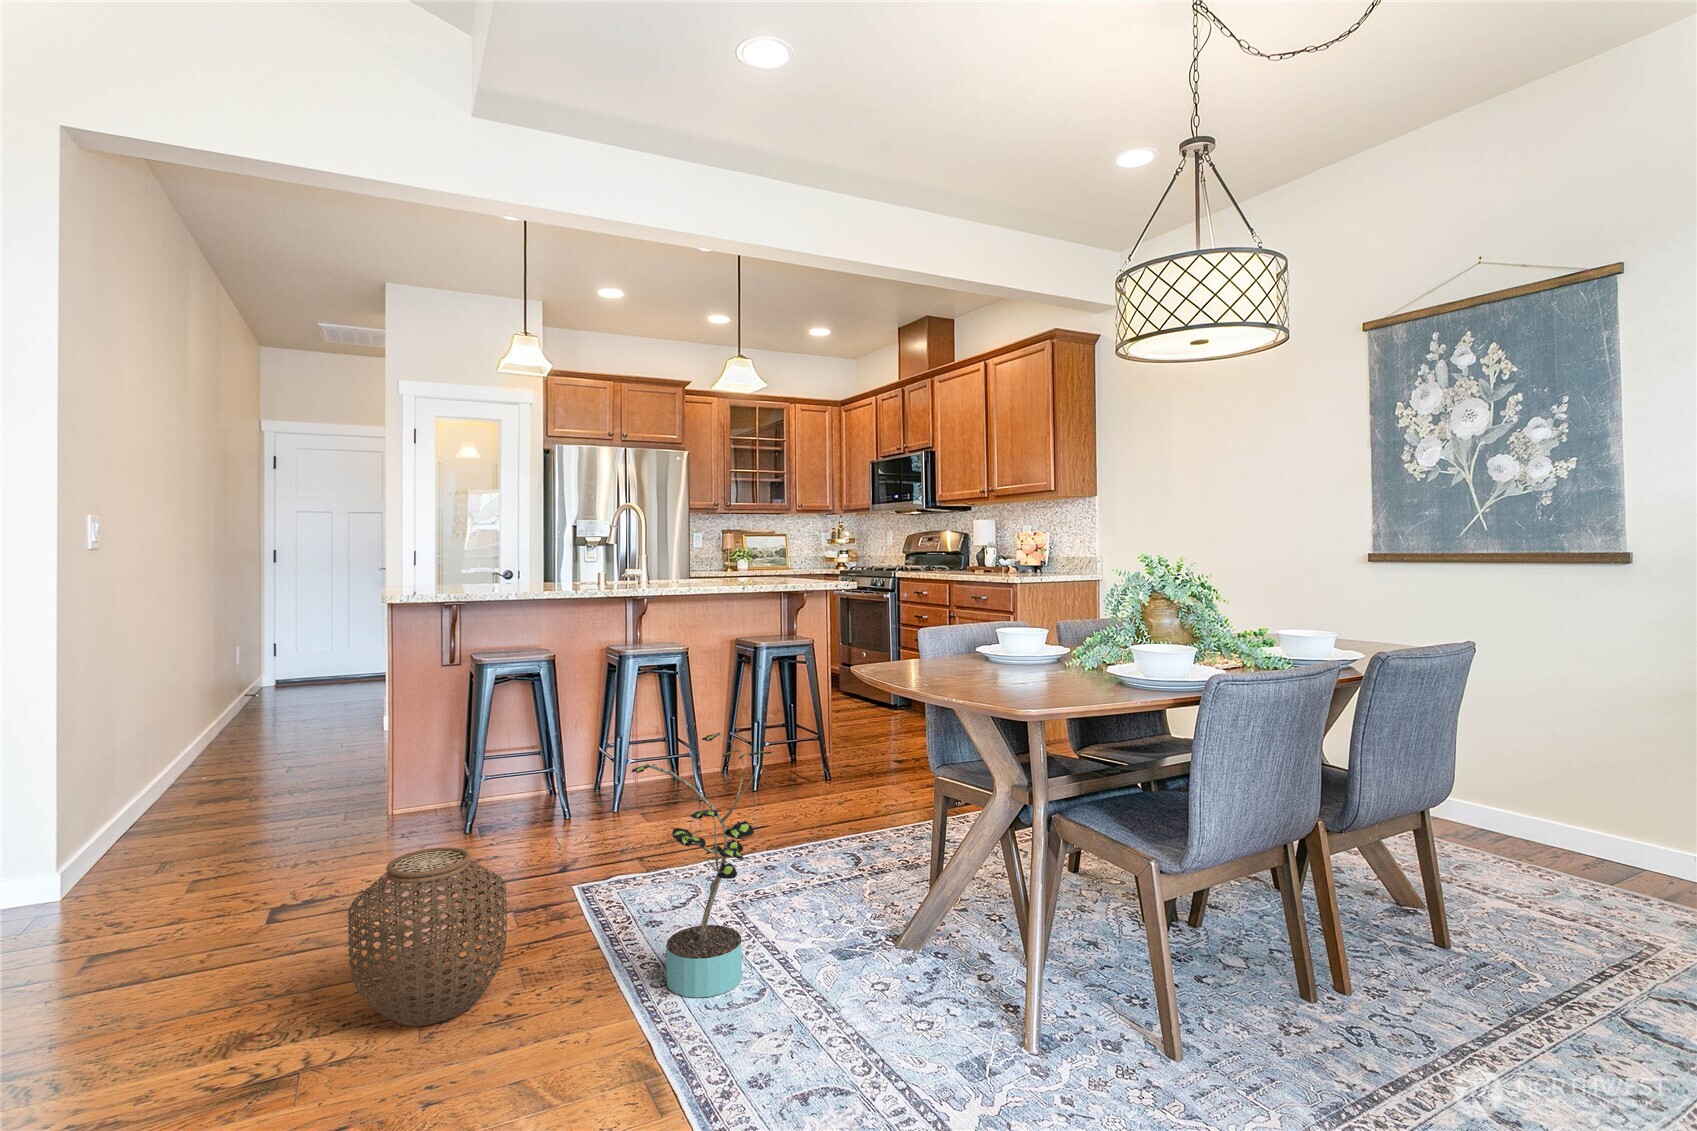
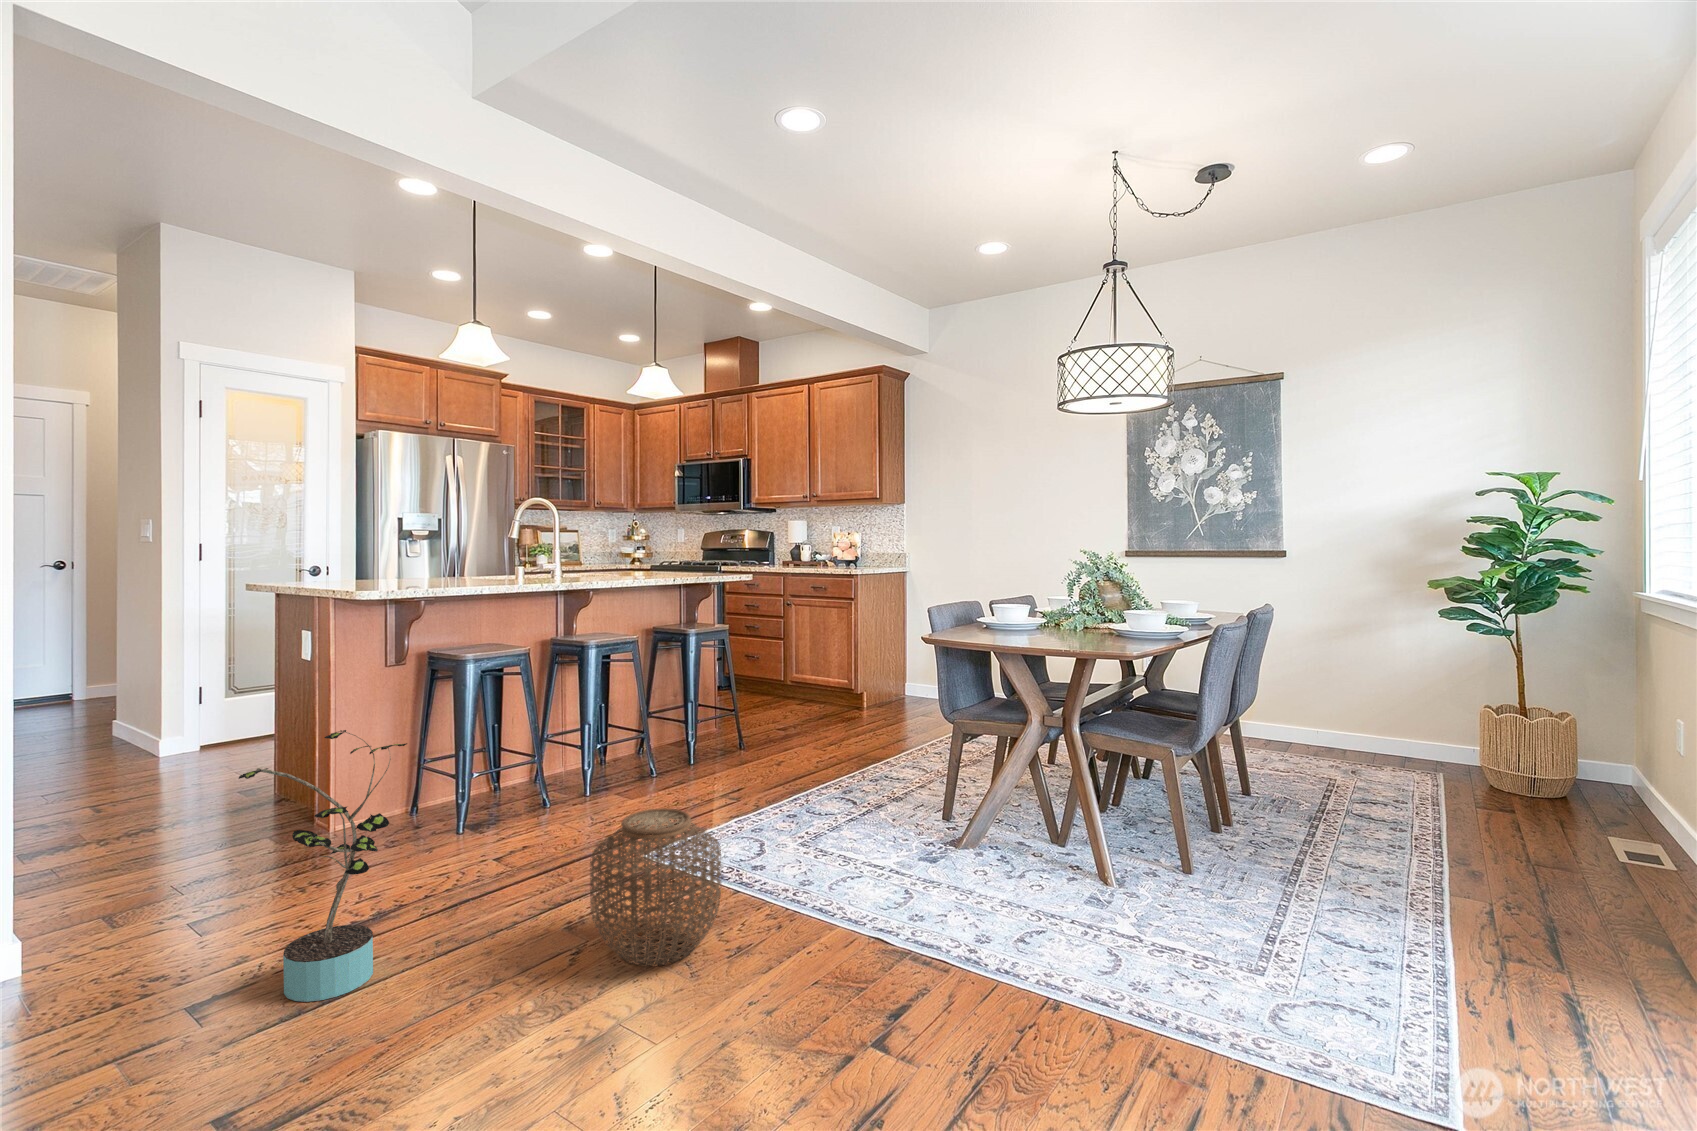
potted plant: present [631,733,772,998] -> present [239,730,407,1002]

